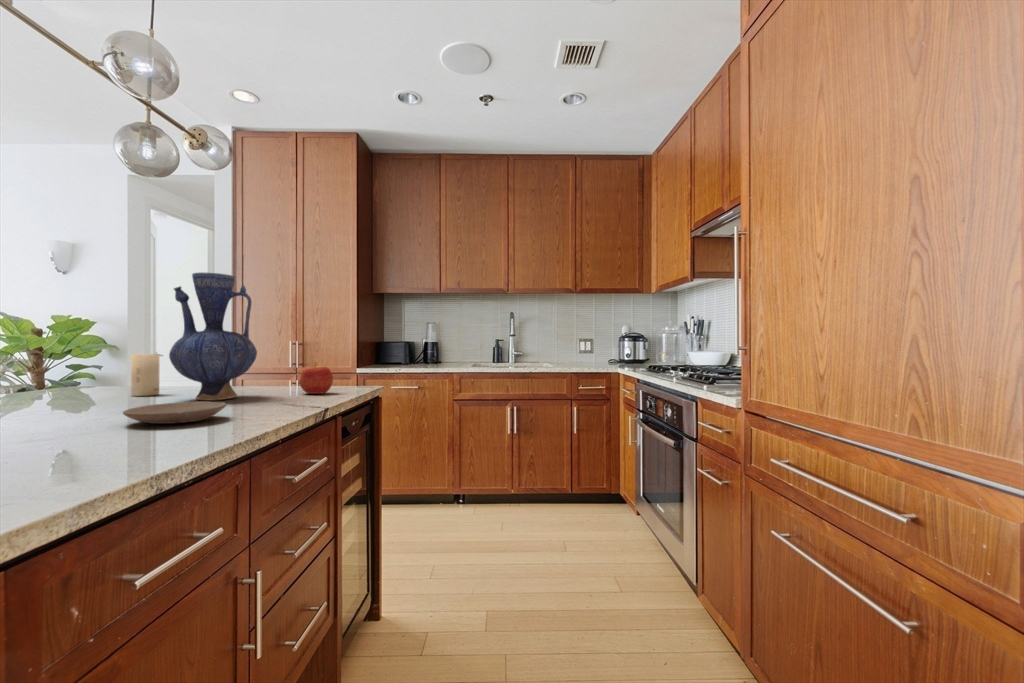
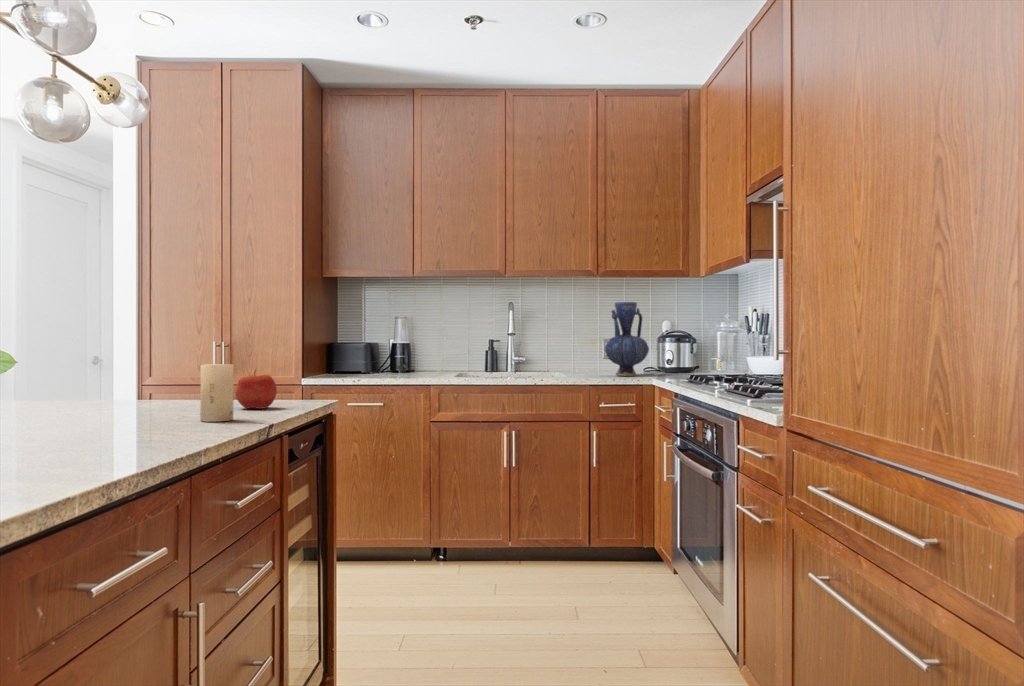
vase: present [169,272,257,400] -> present [605,302,649,376]
candle: present [131,354,160,396] -> present [200,364,234,422]
plate: present [123,401,226,424] -> none [45,414,158,438]

